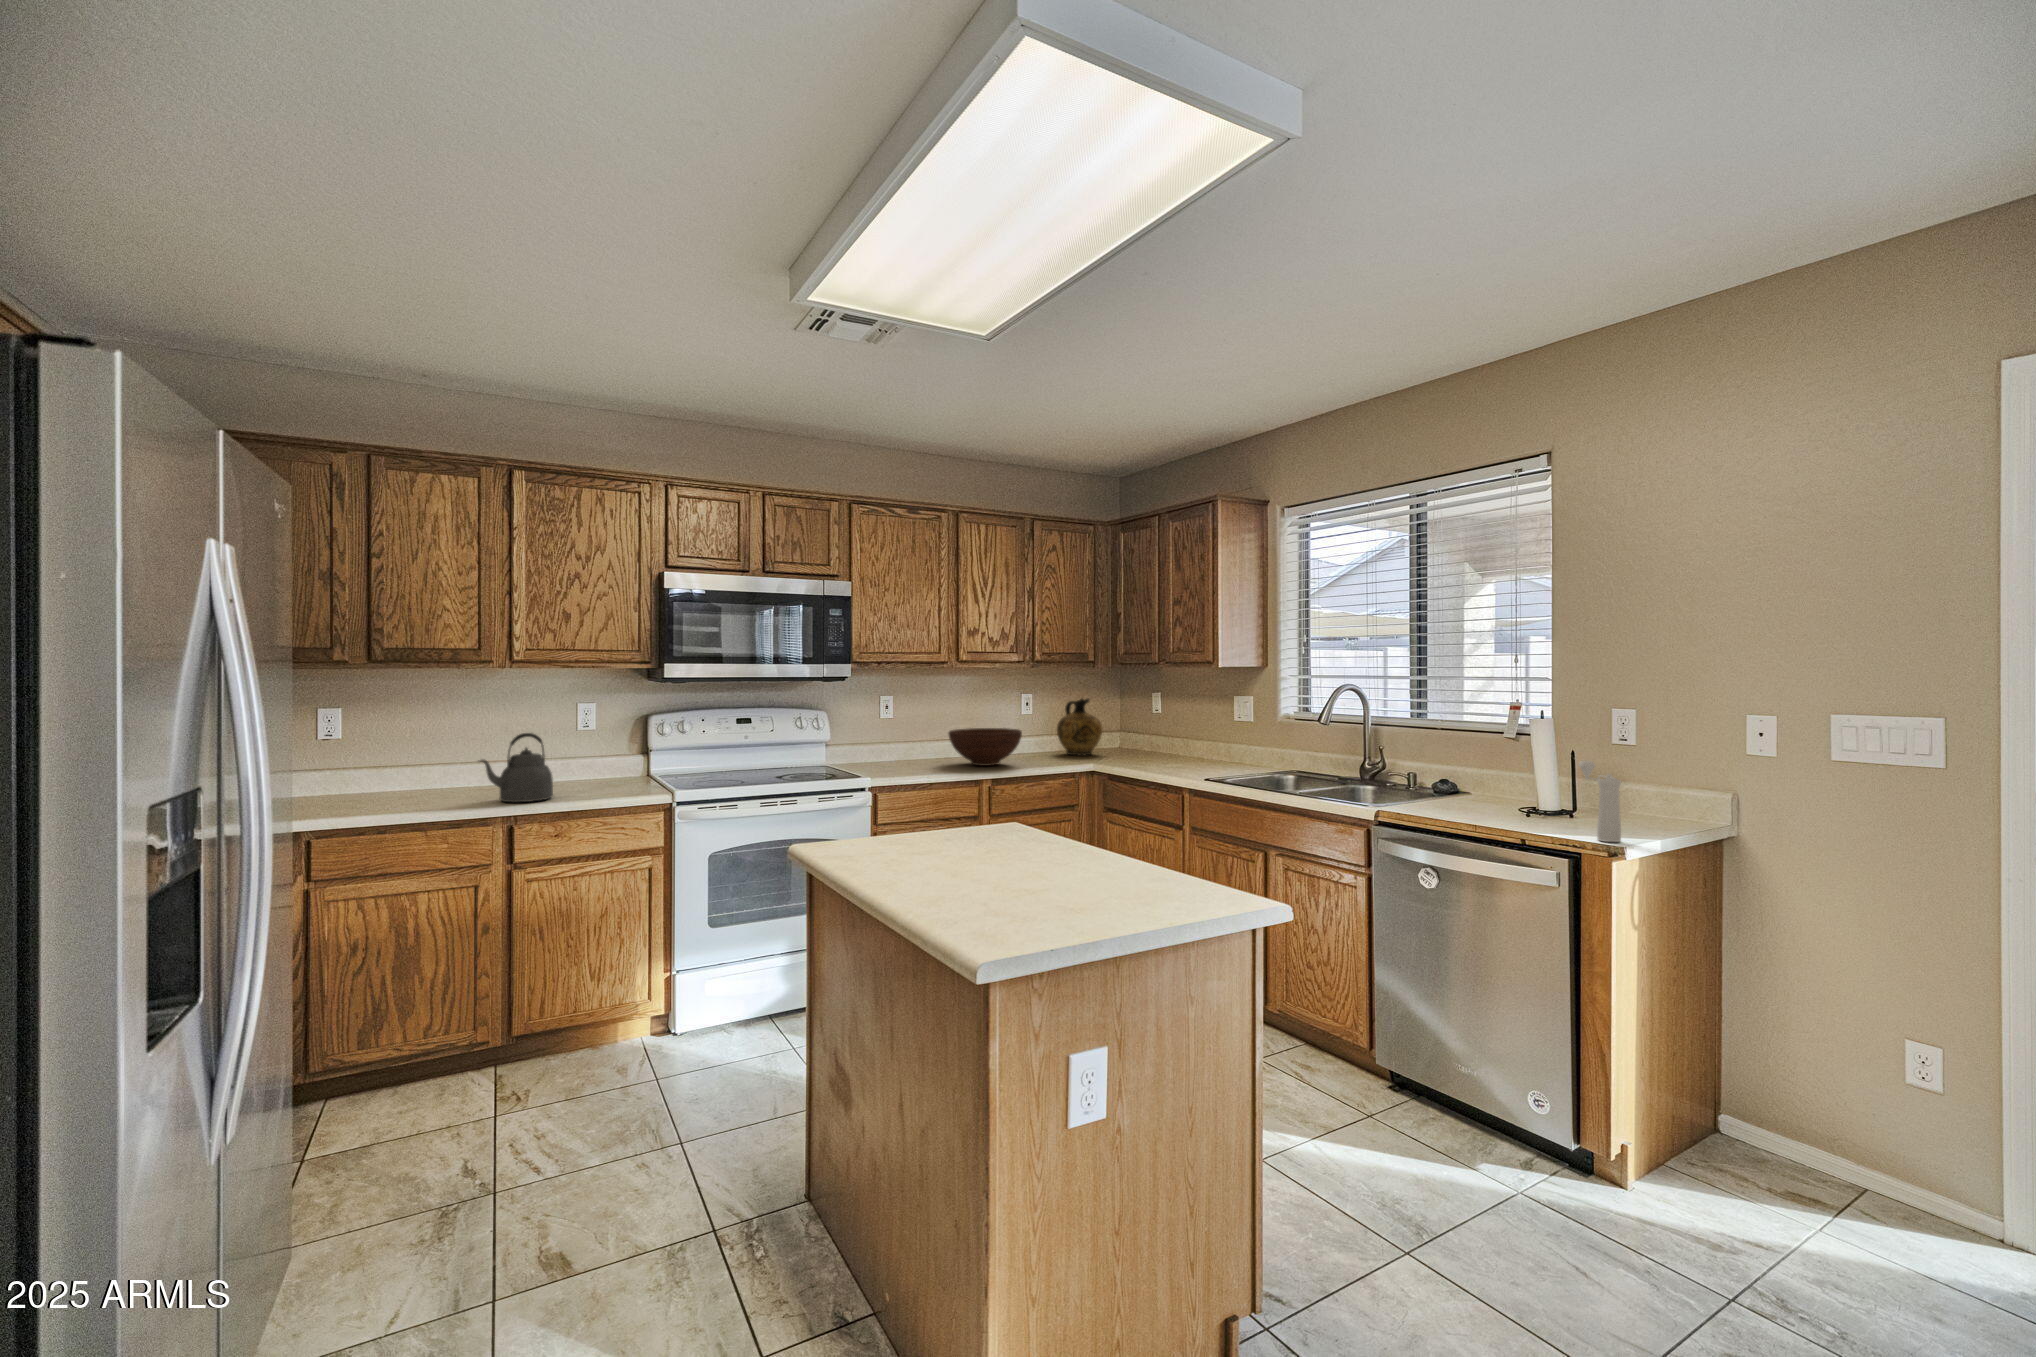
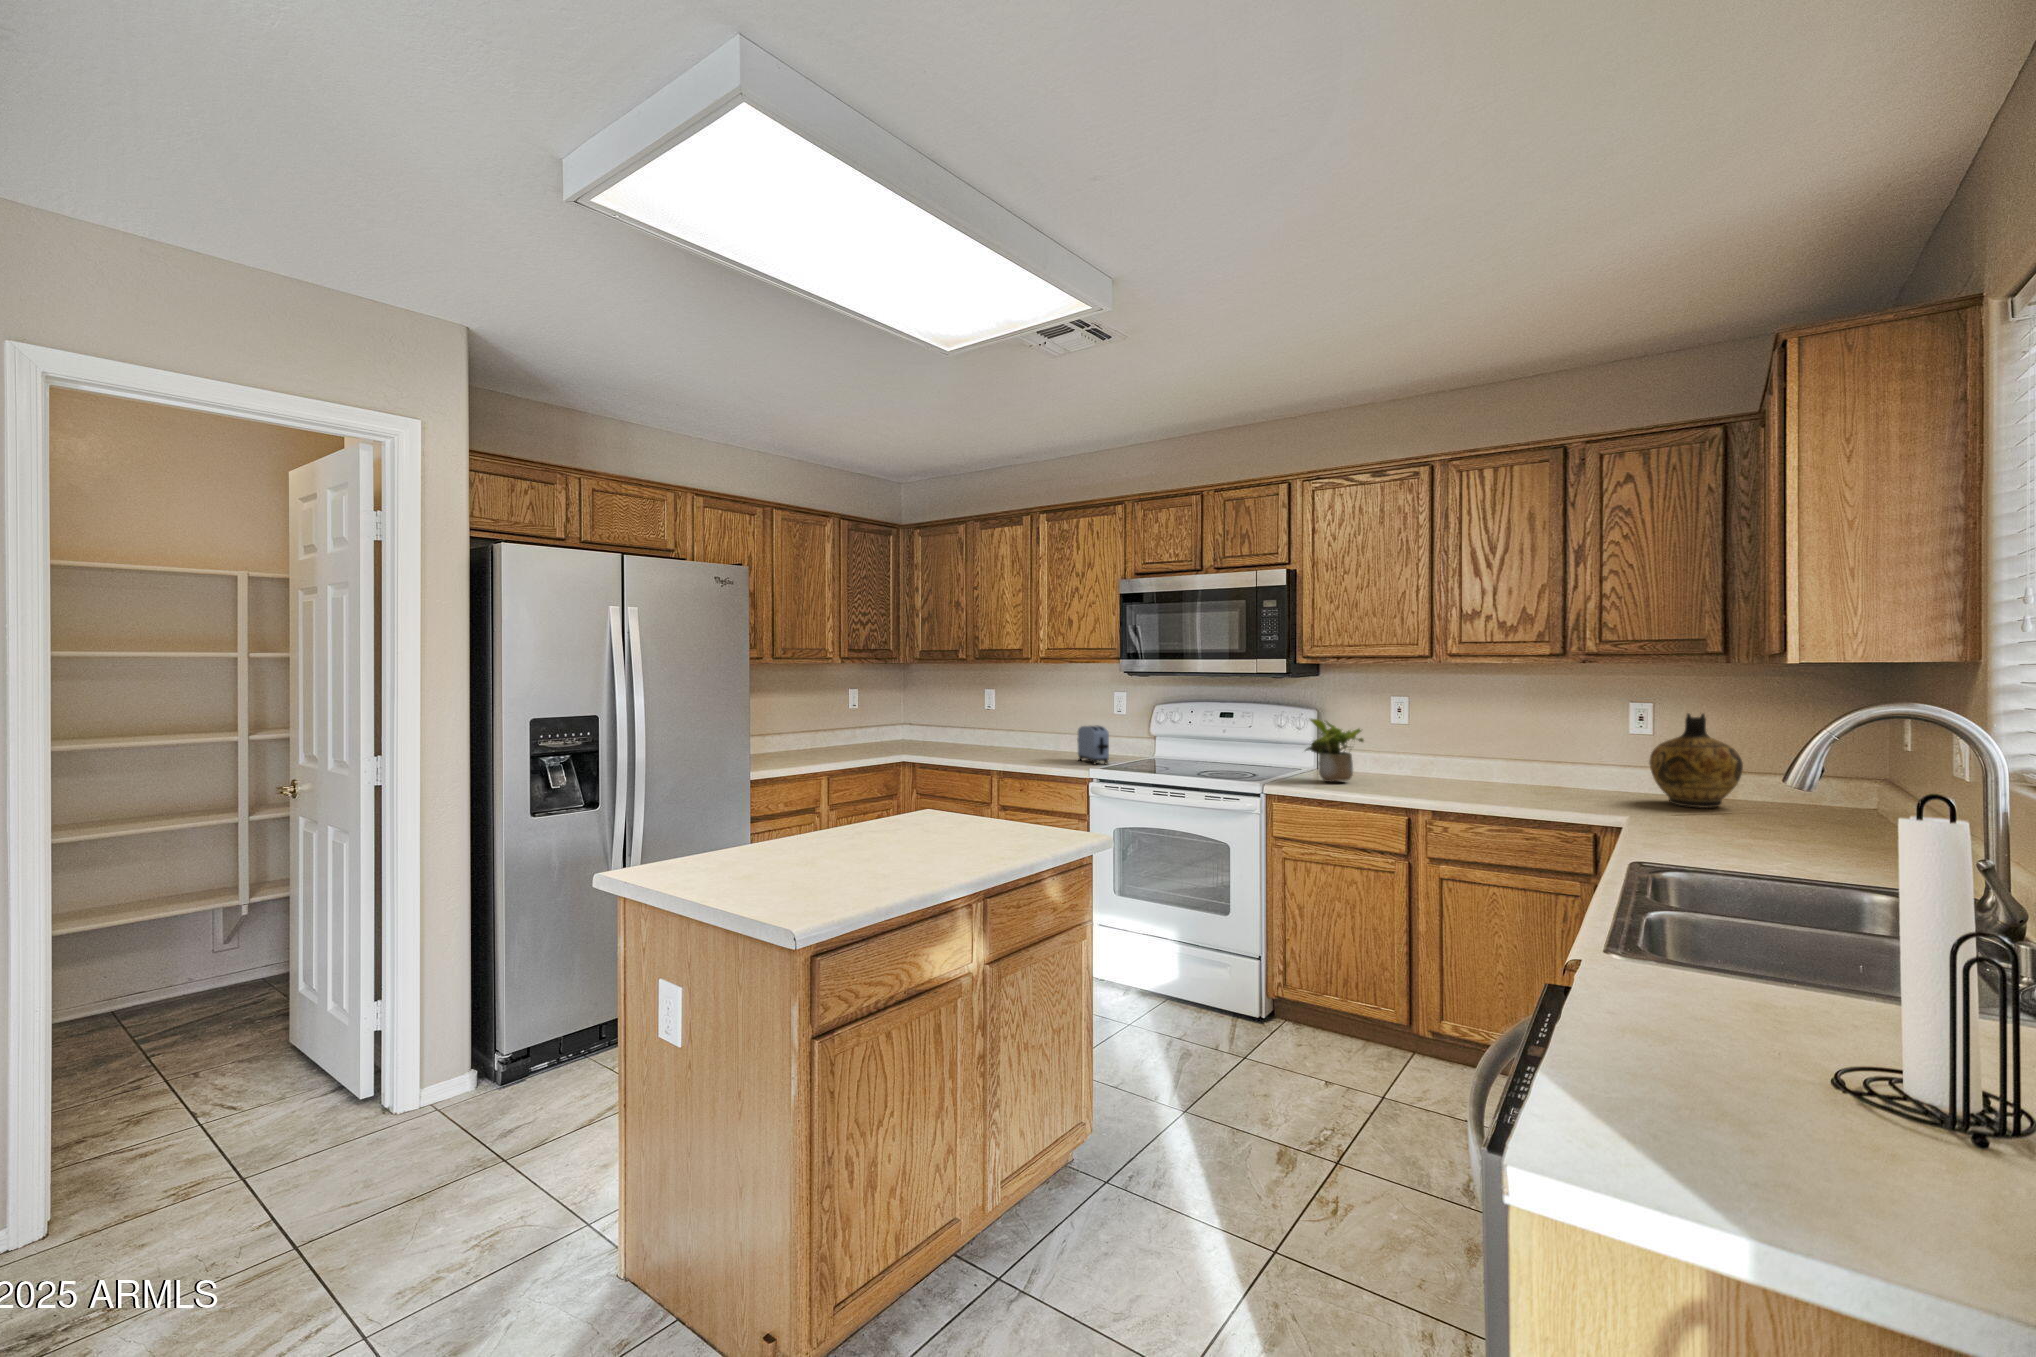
potted plant: none [863,716,905,771] -> present [1306,718,1364,782]
fruit bowl: present [949,728,1022,766] -> none [1409,744,1519,795]
kettle: present [480,733,553,802] -> none [985,712,1037,763]
toaster: none [569,742,650,788] -> present [1077,725,1109,764]
pepper mill: present [1579,761,1621,842] -> none [1622,923,1775,1178]

